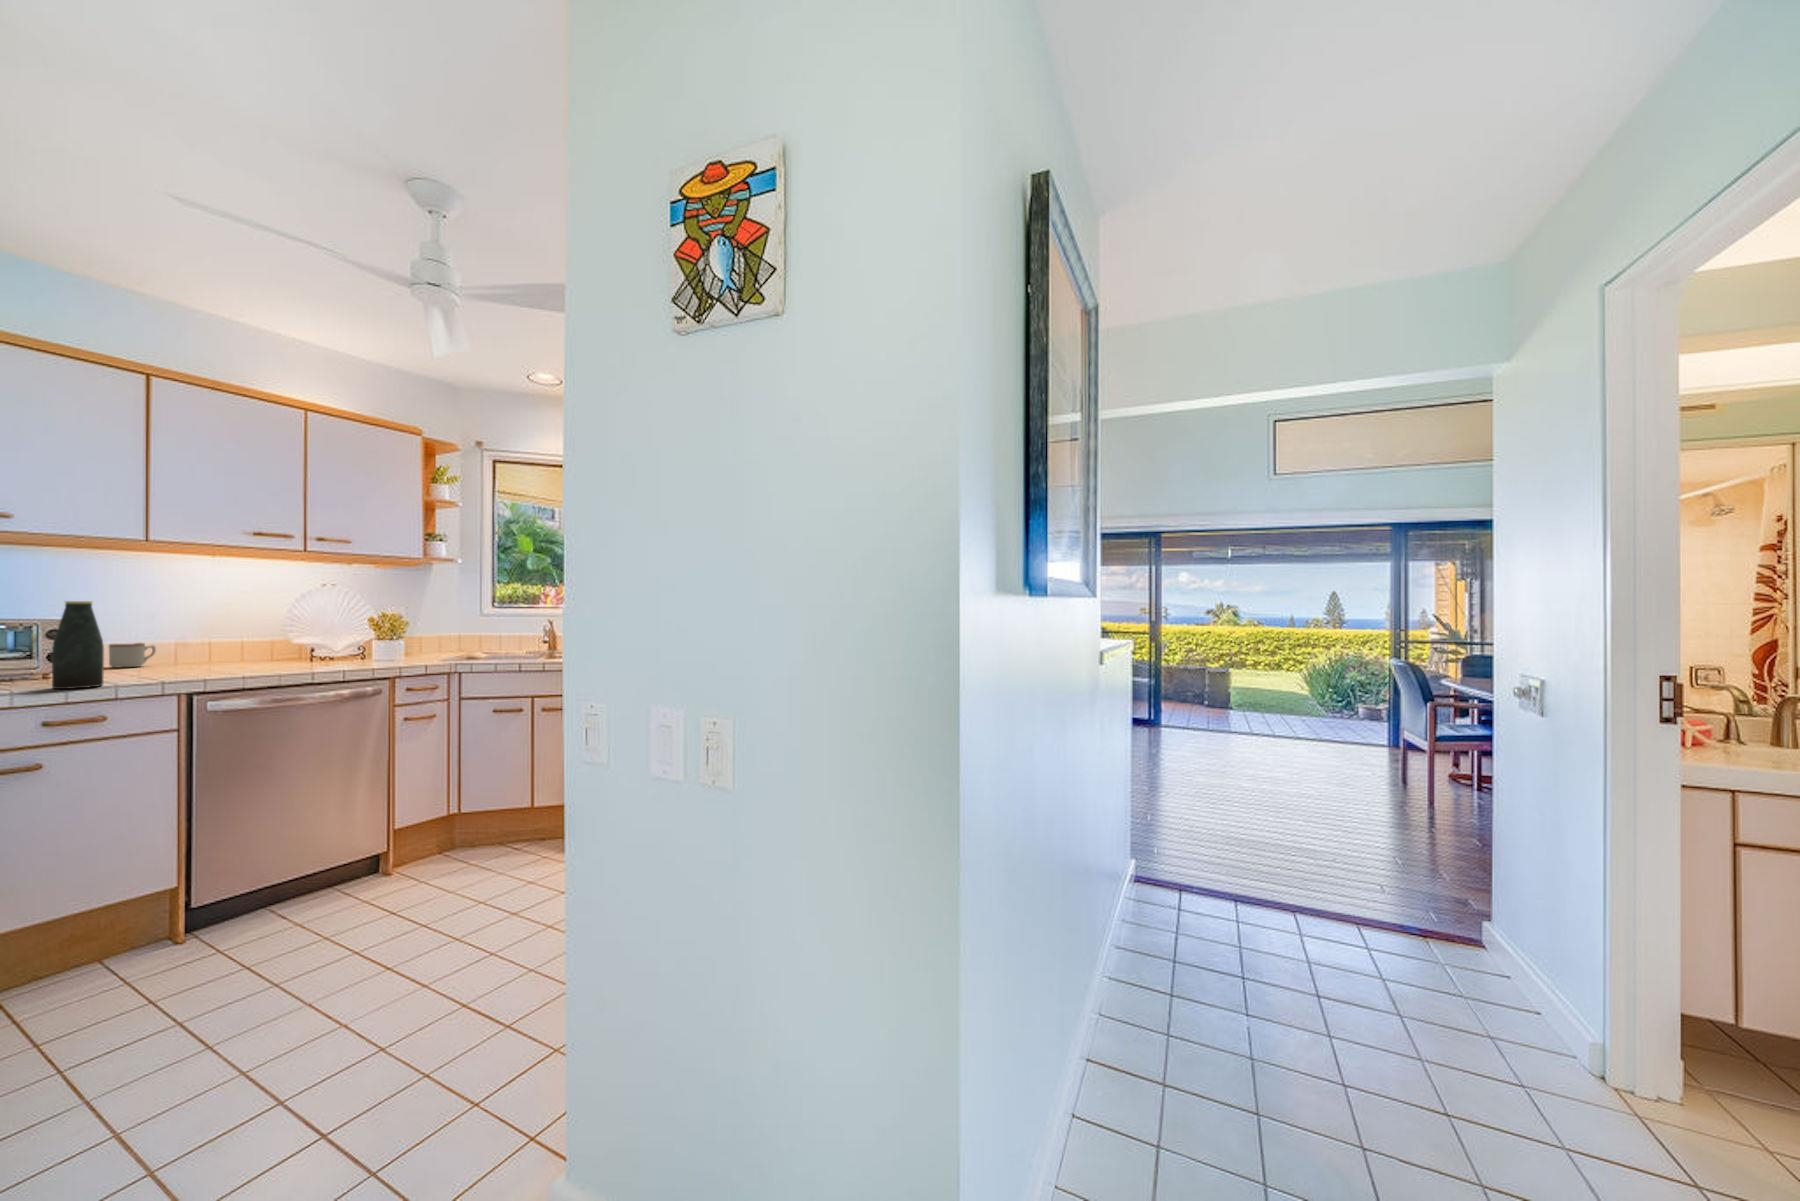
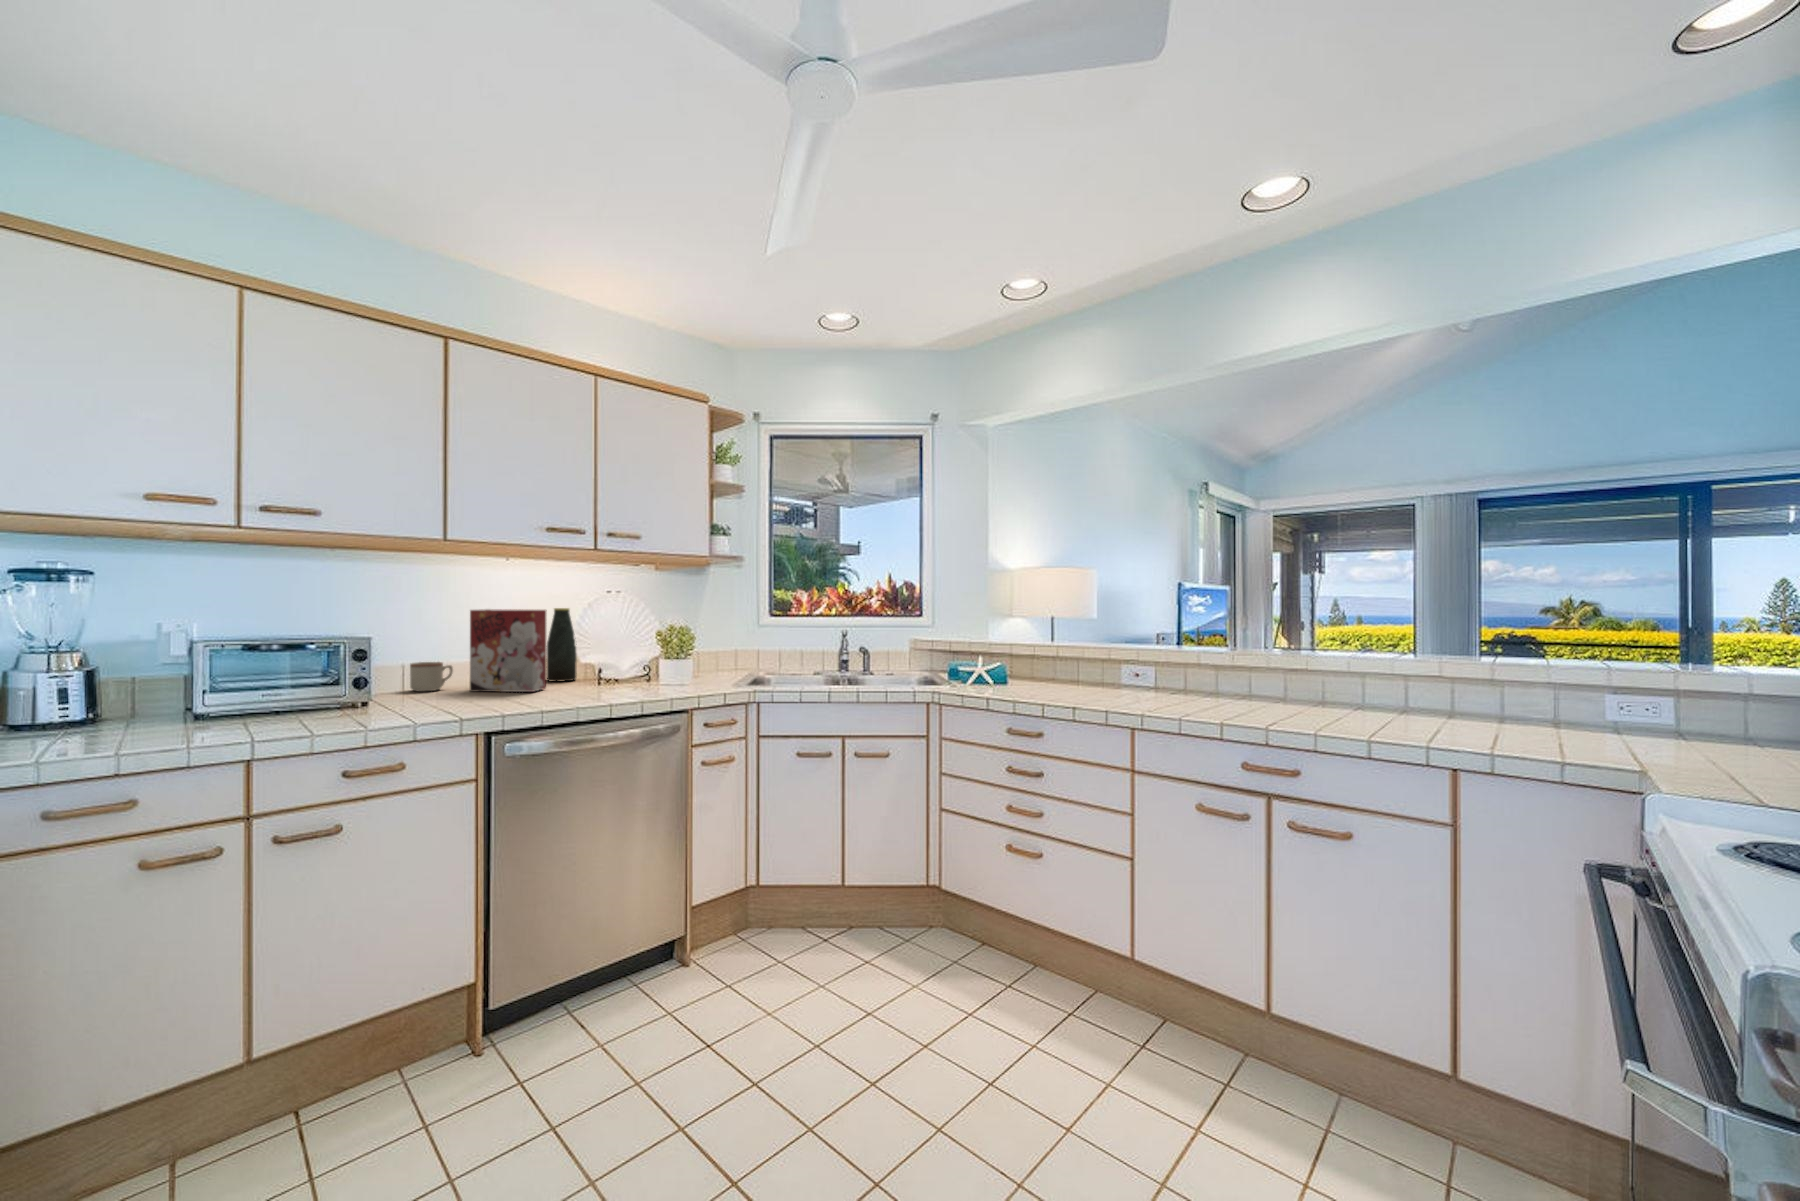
cereal box: none [174,599,255,667] -> present [470,609,546,692]
bottle: present [52,601,104,689] -> present [547,608,577,682]

